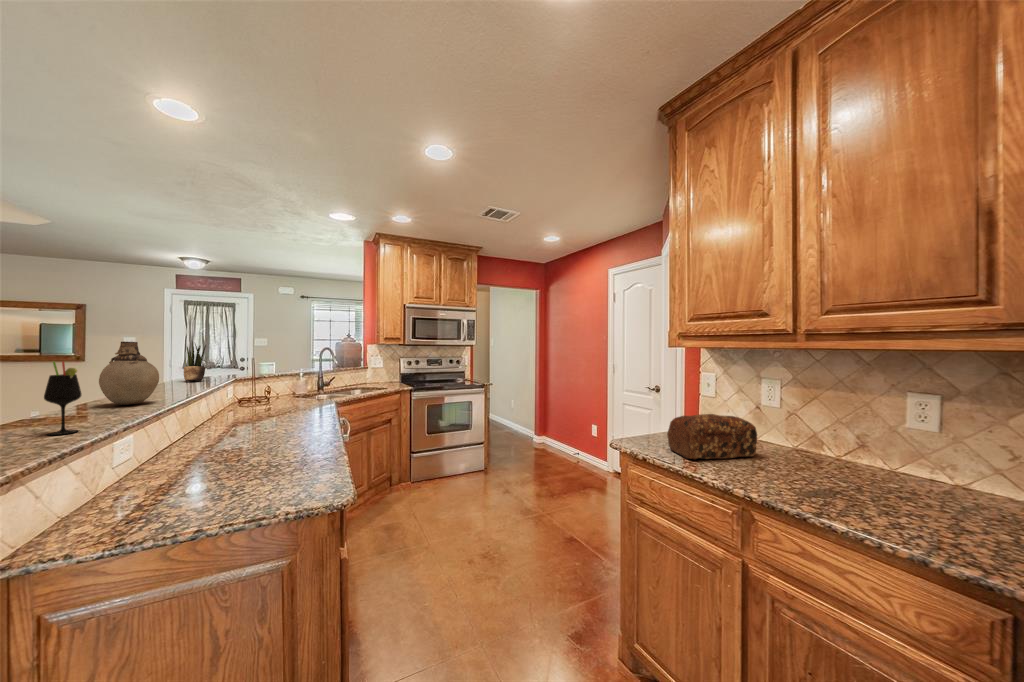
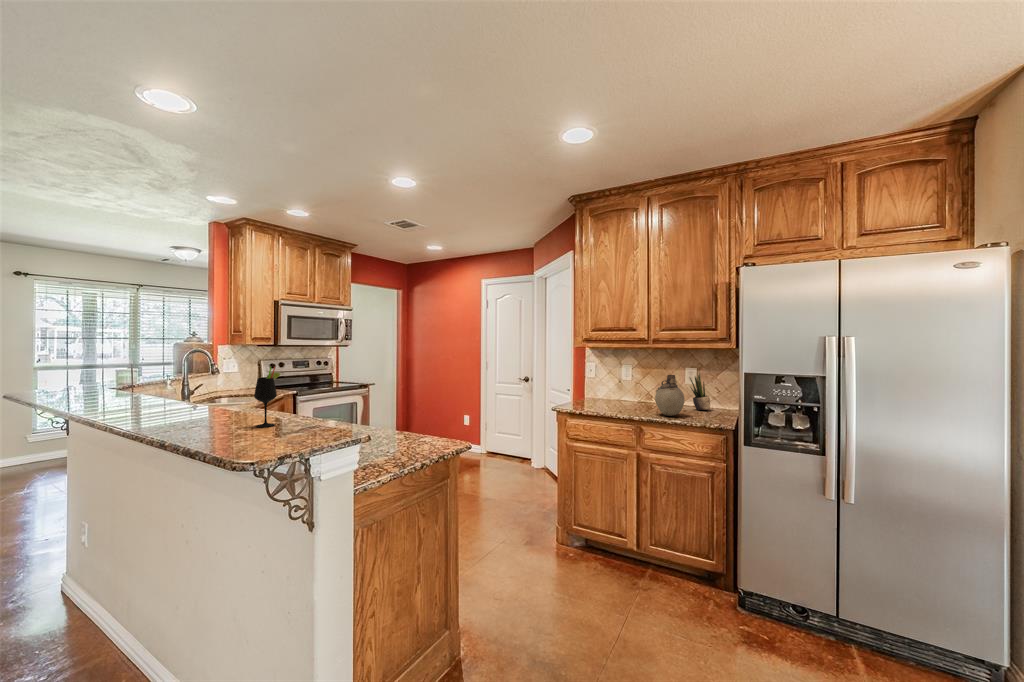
vase: present [99,341,159,405] -> present [655,375,684,416]
potted plant: present [184,341,206,381] -> present [690,374,710,410]
bread loaf: present [667,414,757,460] -> none [587,385,629,410]

